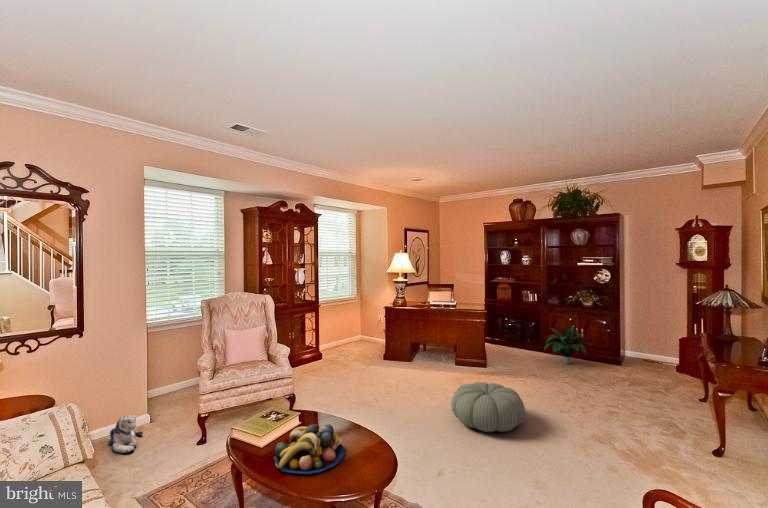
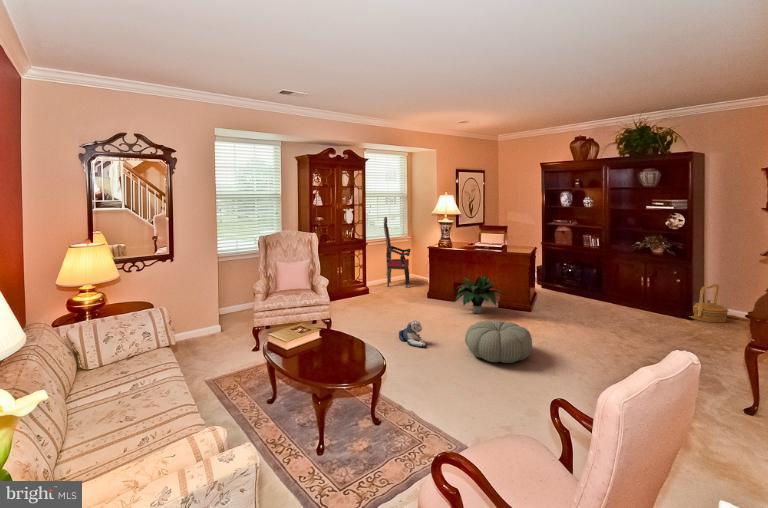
armchair: none [334,276,362,350] -> present [384,217,411,288]
potted plant: present [544,325,595,364] -> present [455,273,505,313]
woven basket: none [626,331,660,367] -> present [689,284,728,323]
plush toy: present [108,414,143,454] -> present [399,320,426,347]
fruit bowl: present [274,424,345,474] -> none [291,334,344,365]

